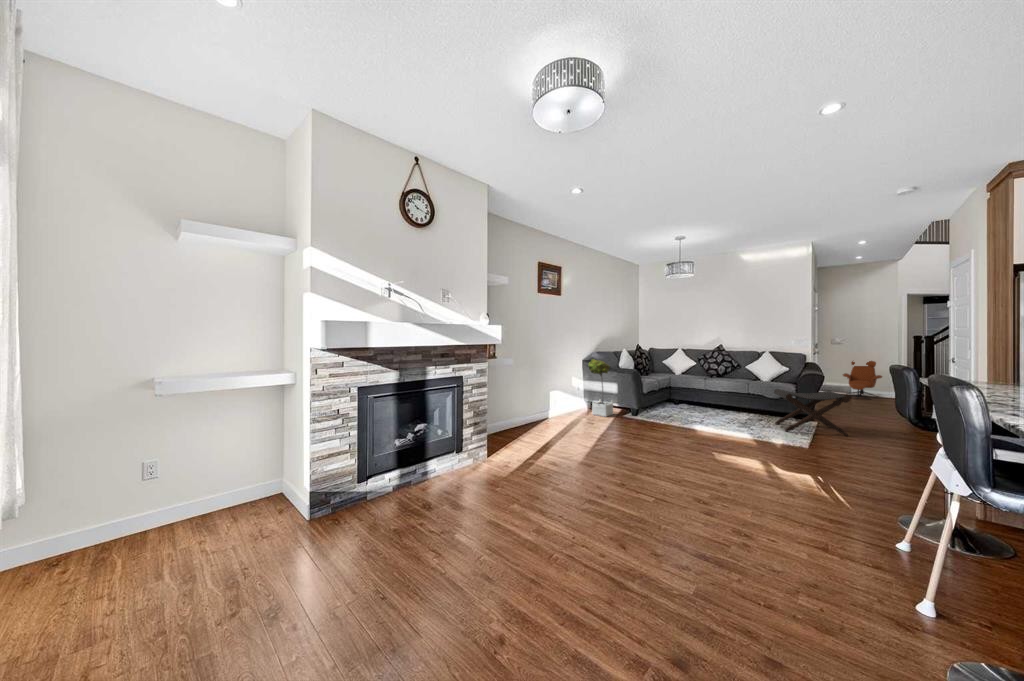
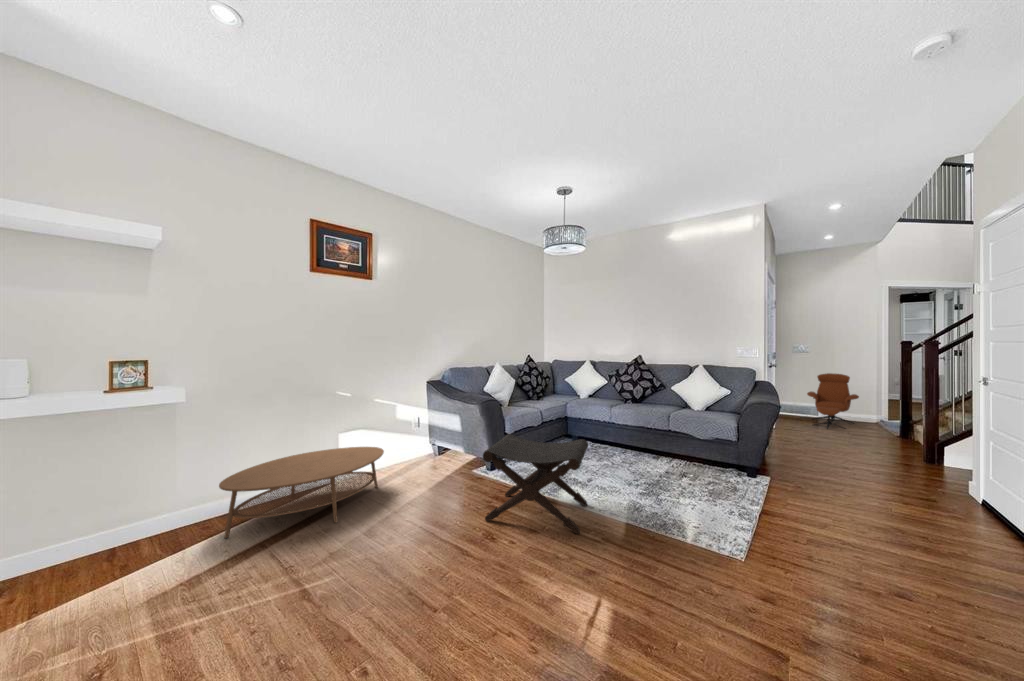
potted tree: present [588,359,613,417] -> none [421,379,460,474]
footstool: present [774,389,850,436] -> present [483,434,588,534]
coffee table: none [521,398,585,436] -> present [219,447,384,538]

